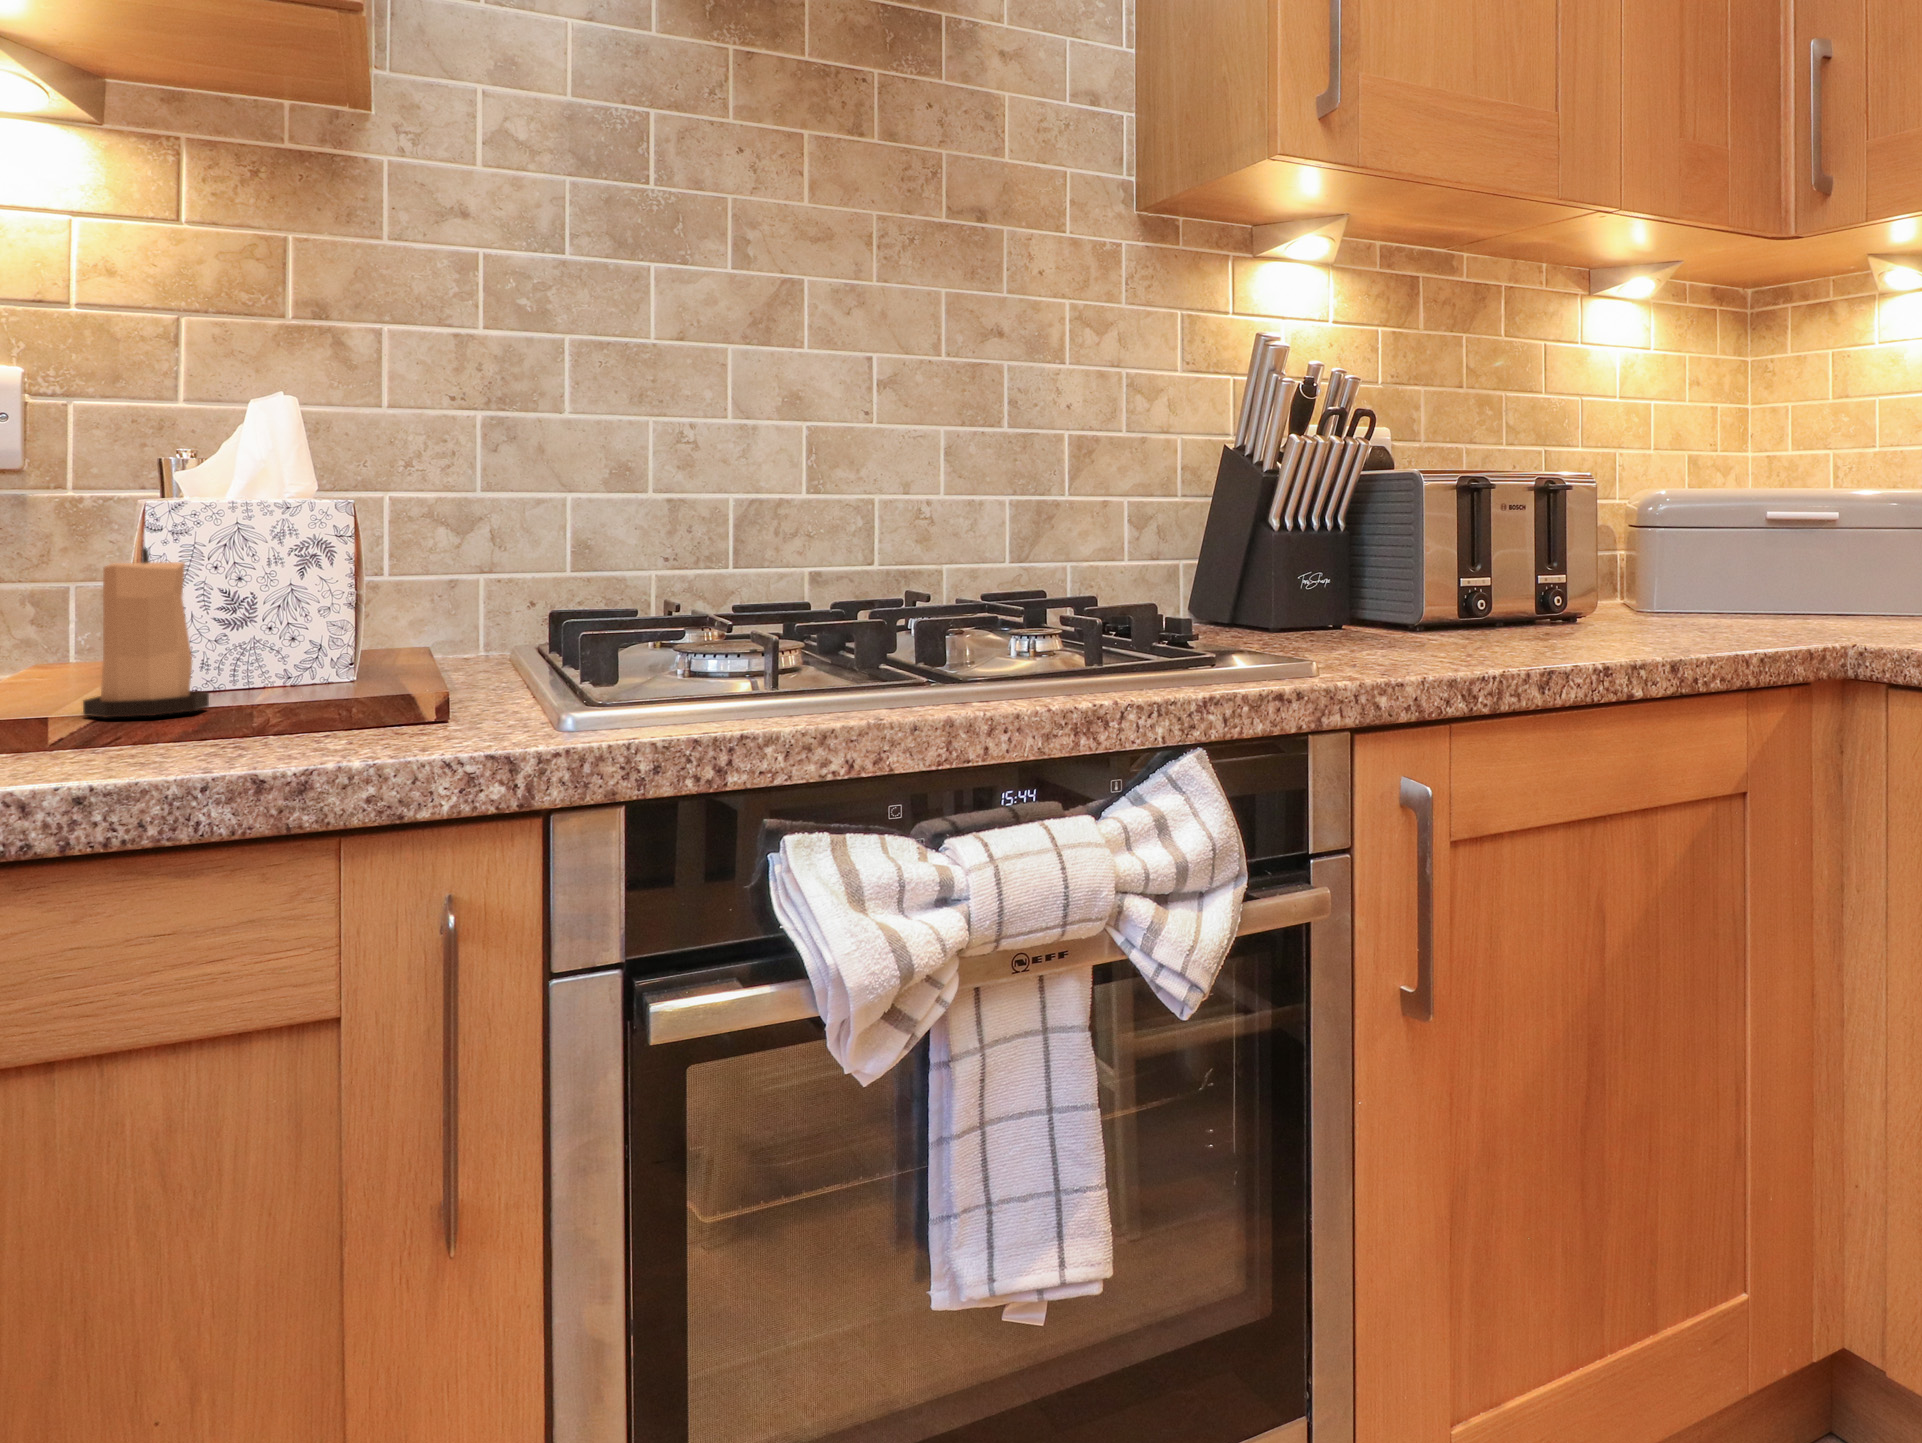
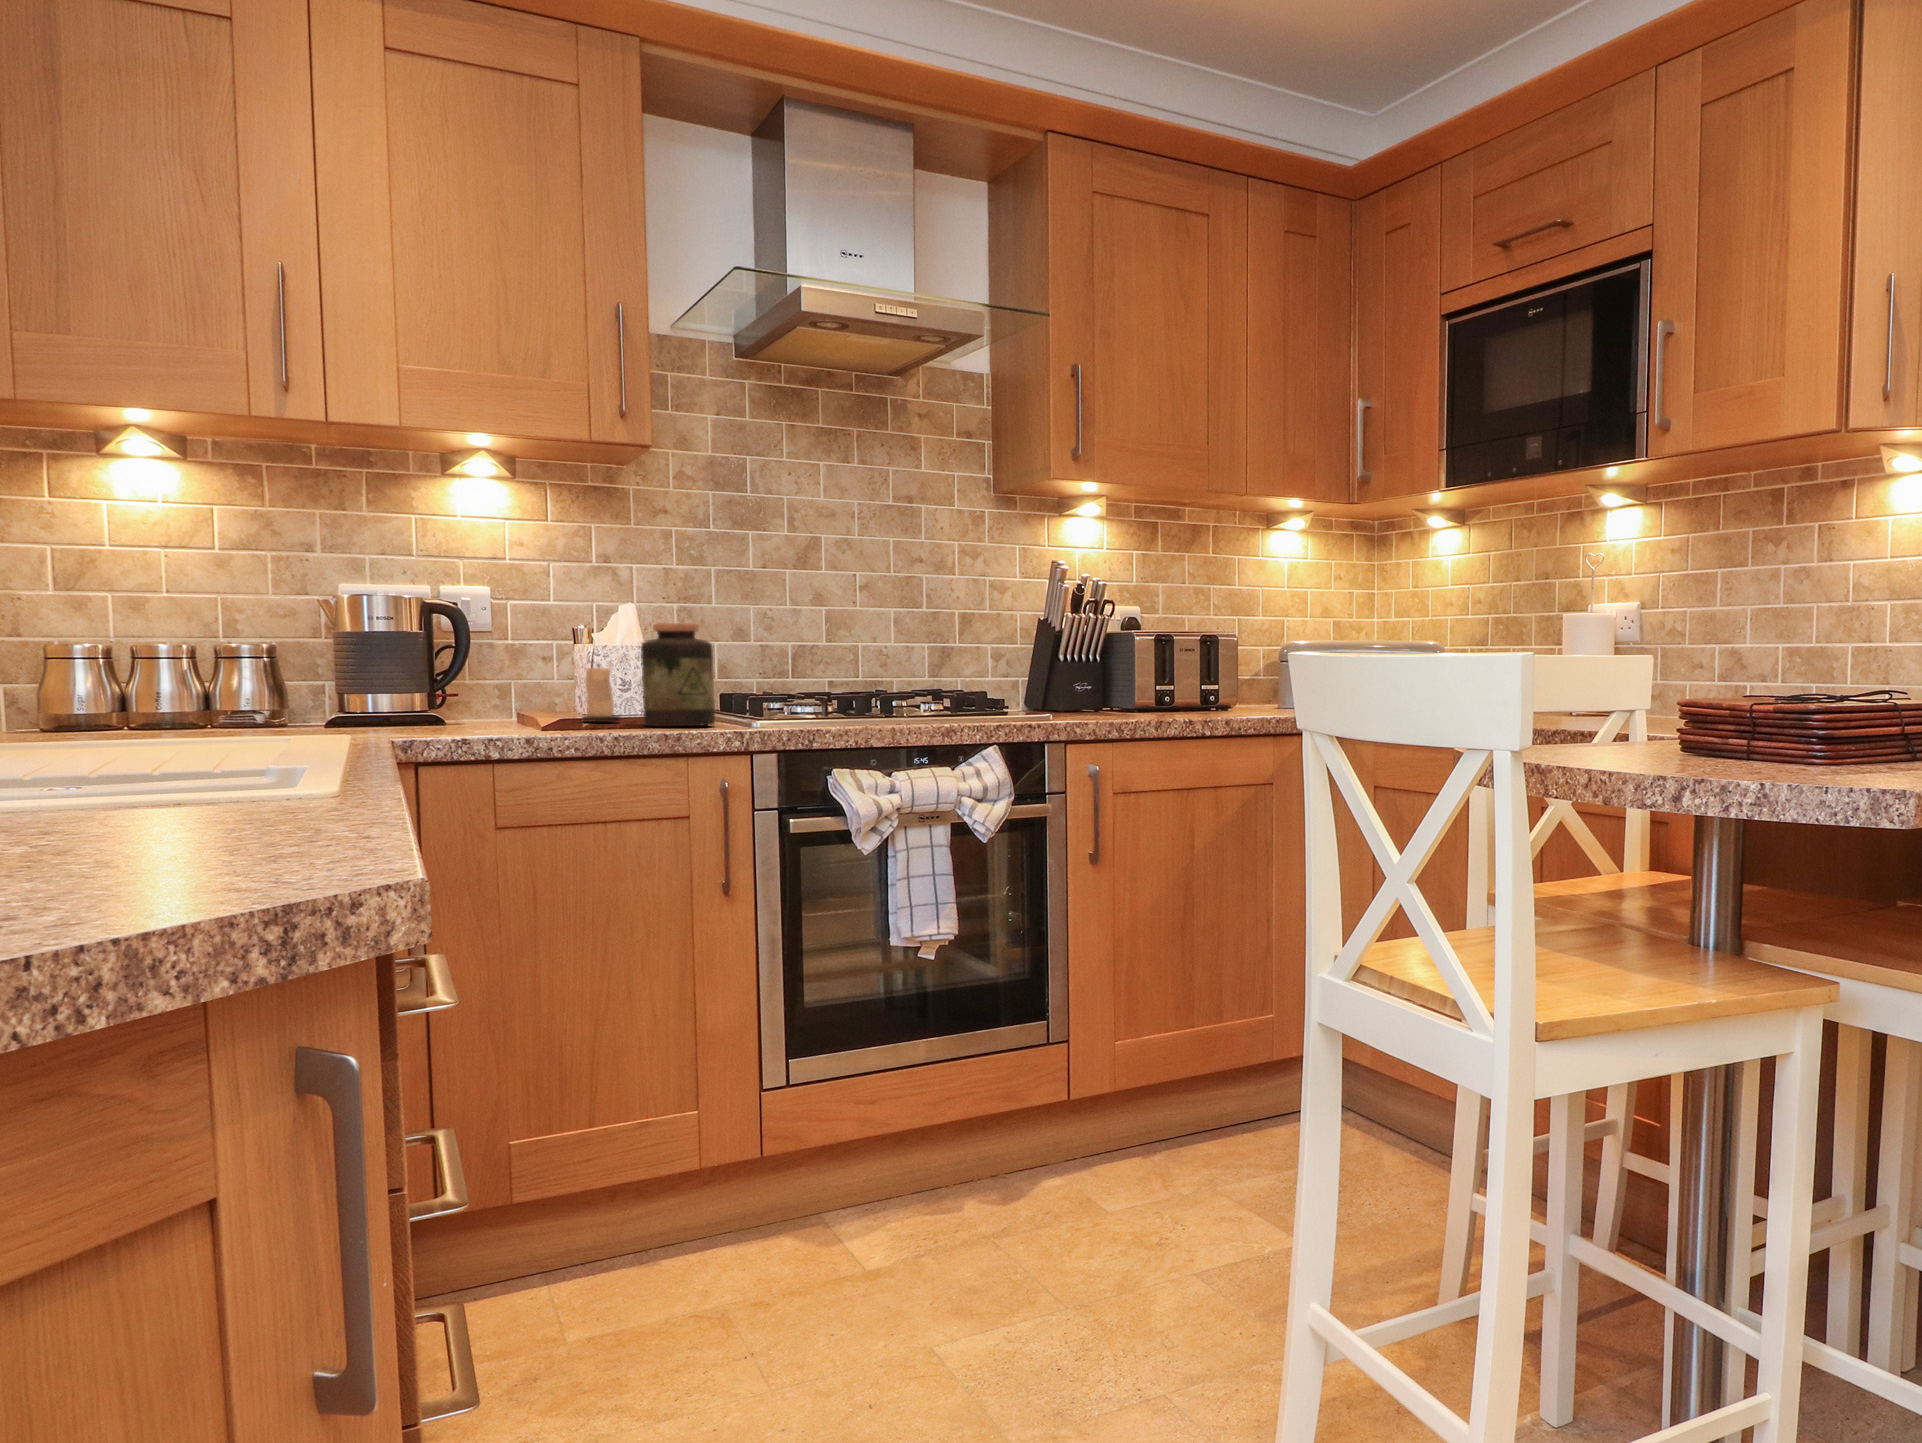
jar: none [230,438,455,740] -> present [641,623,715,726]

